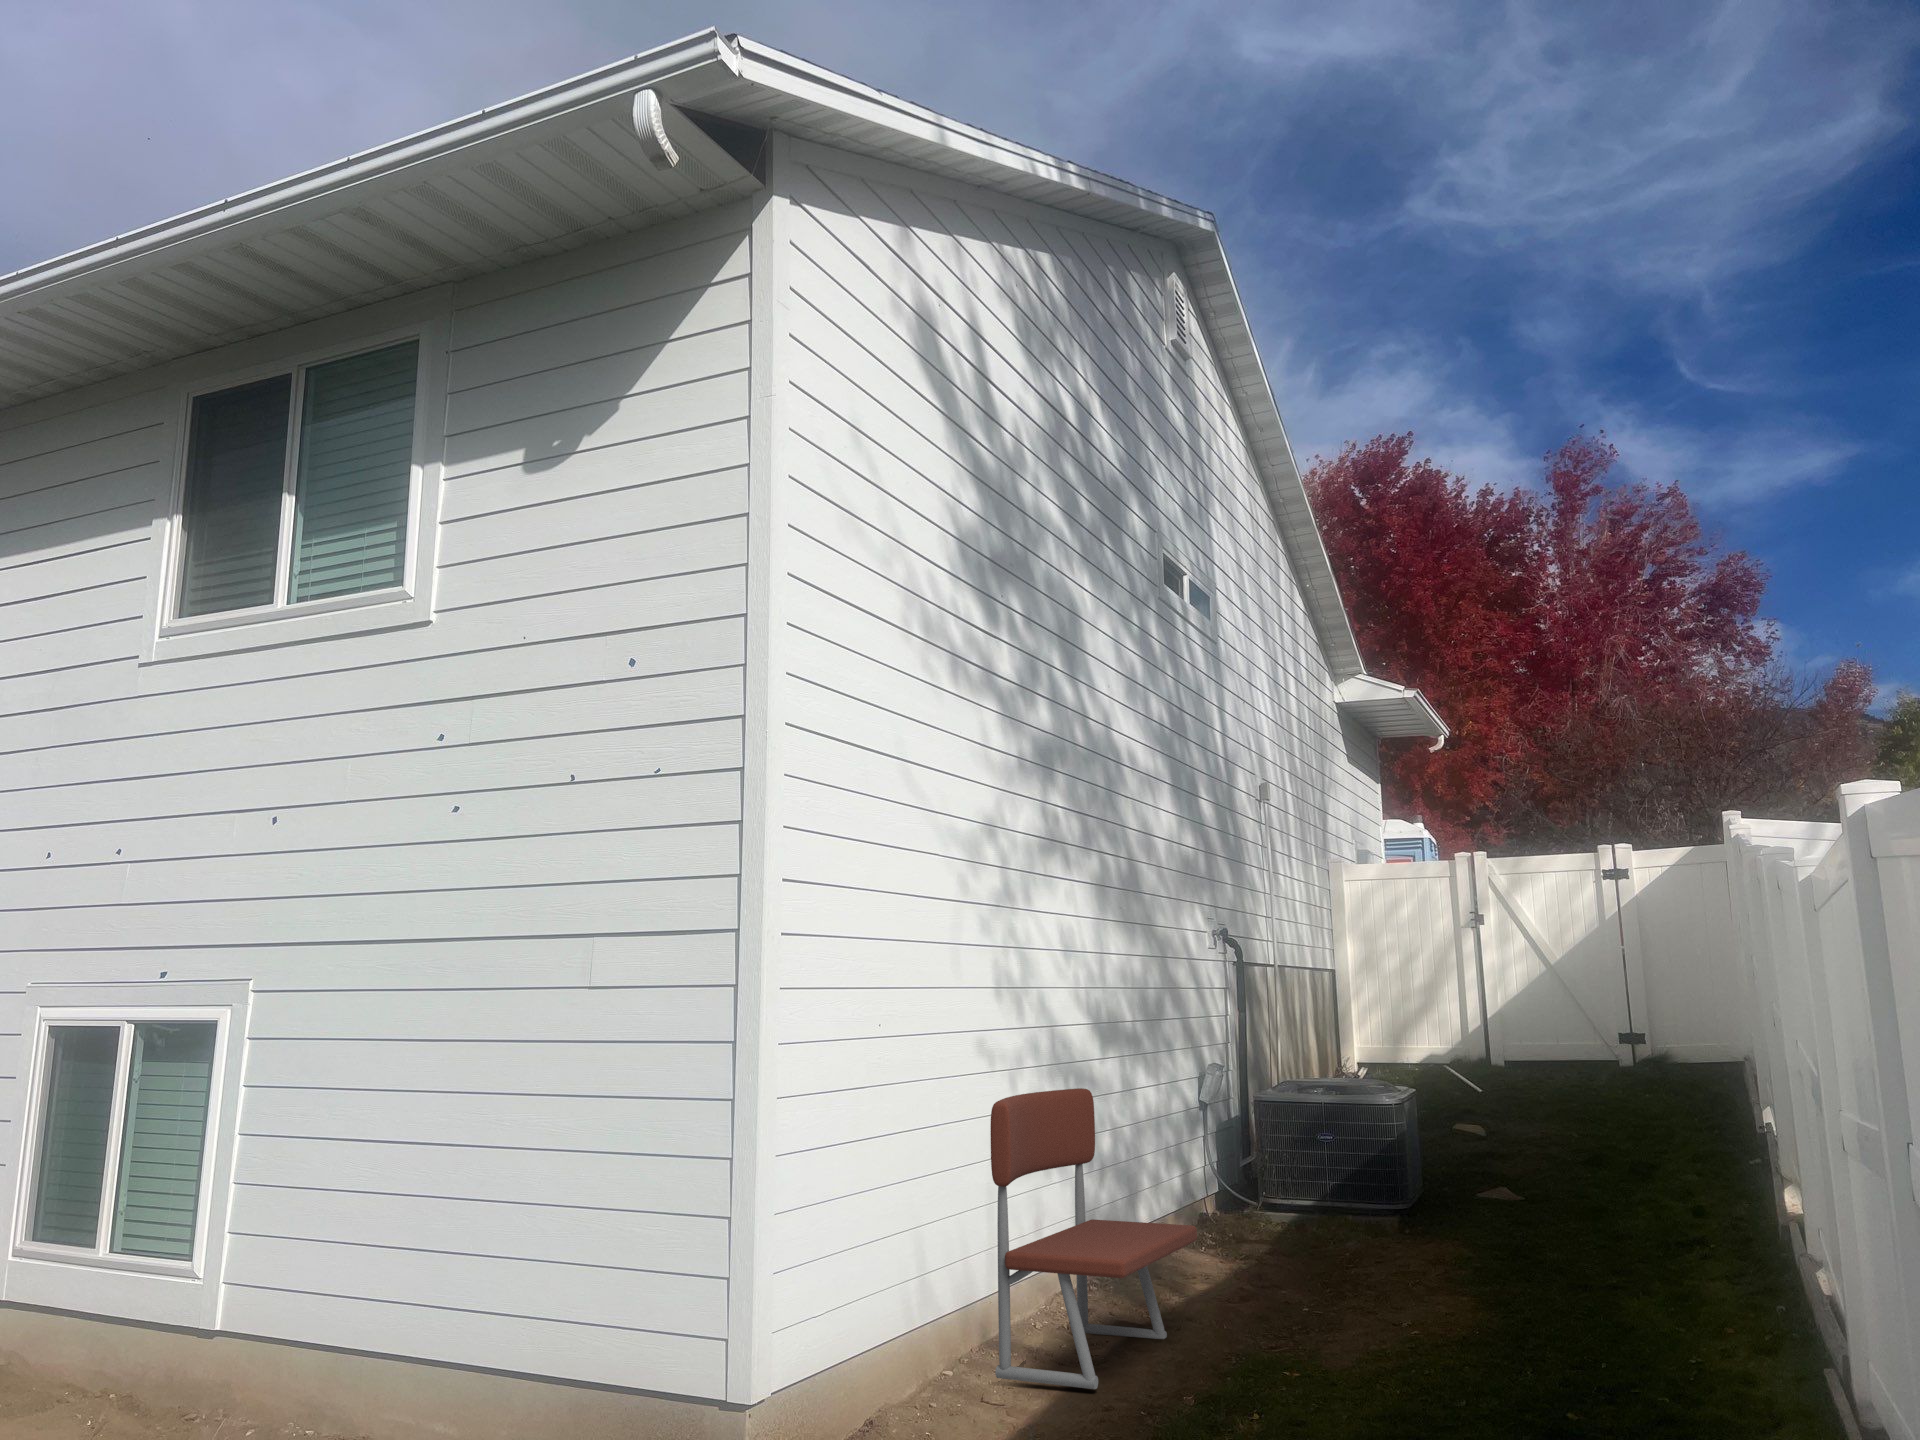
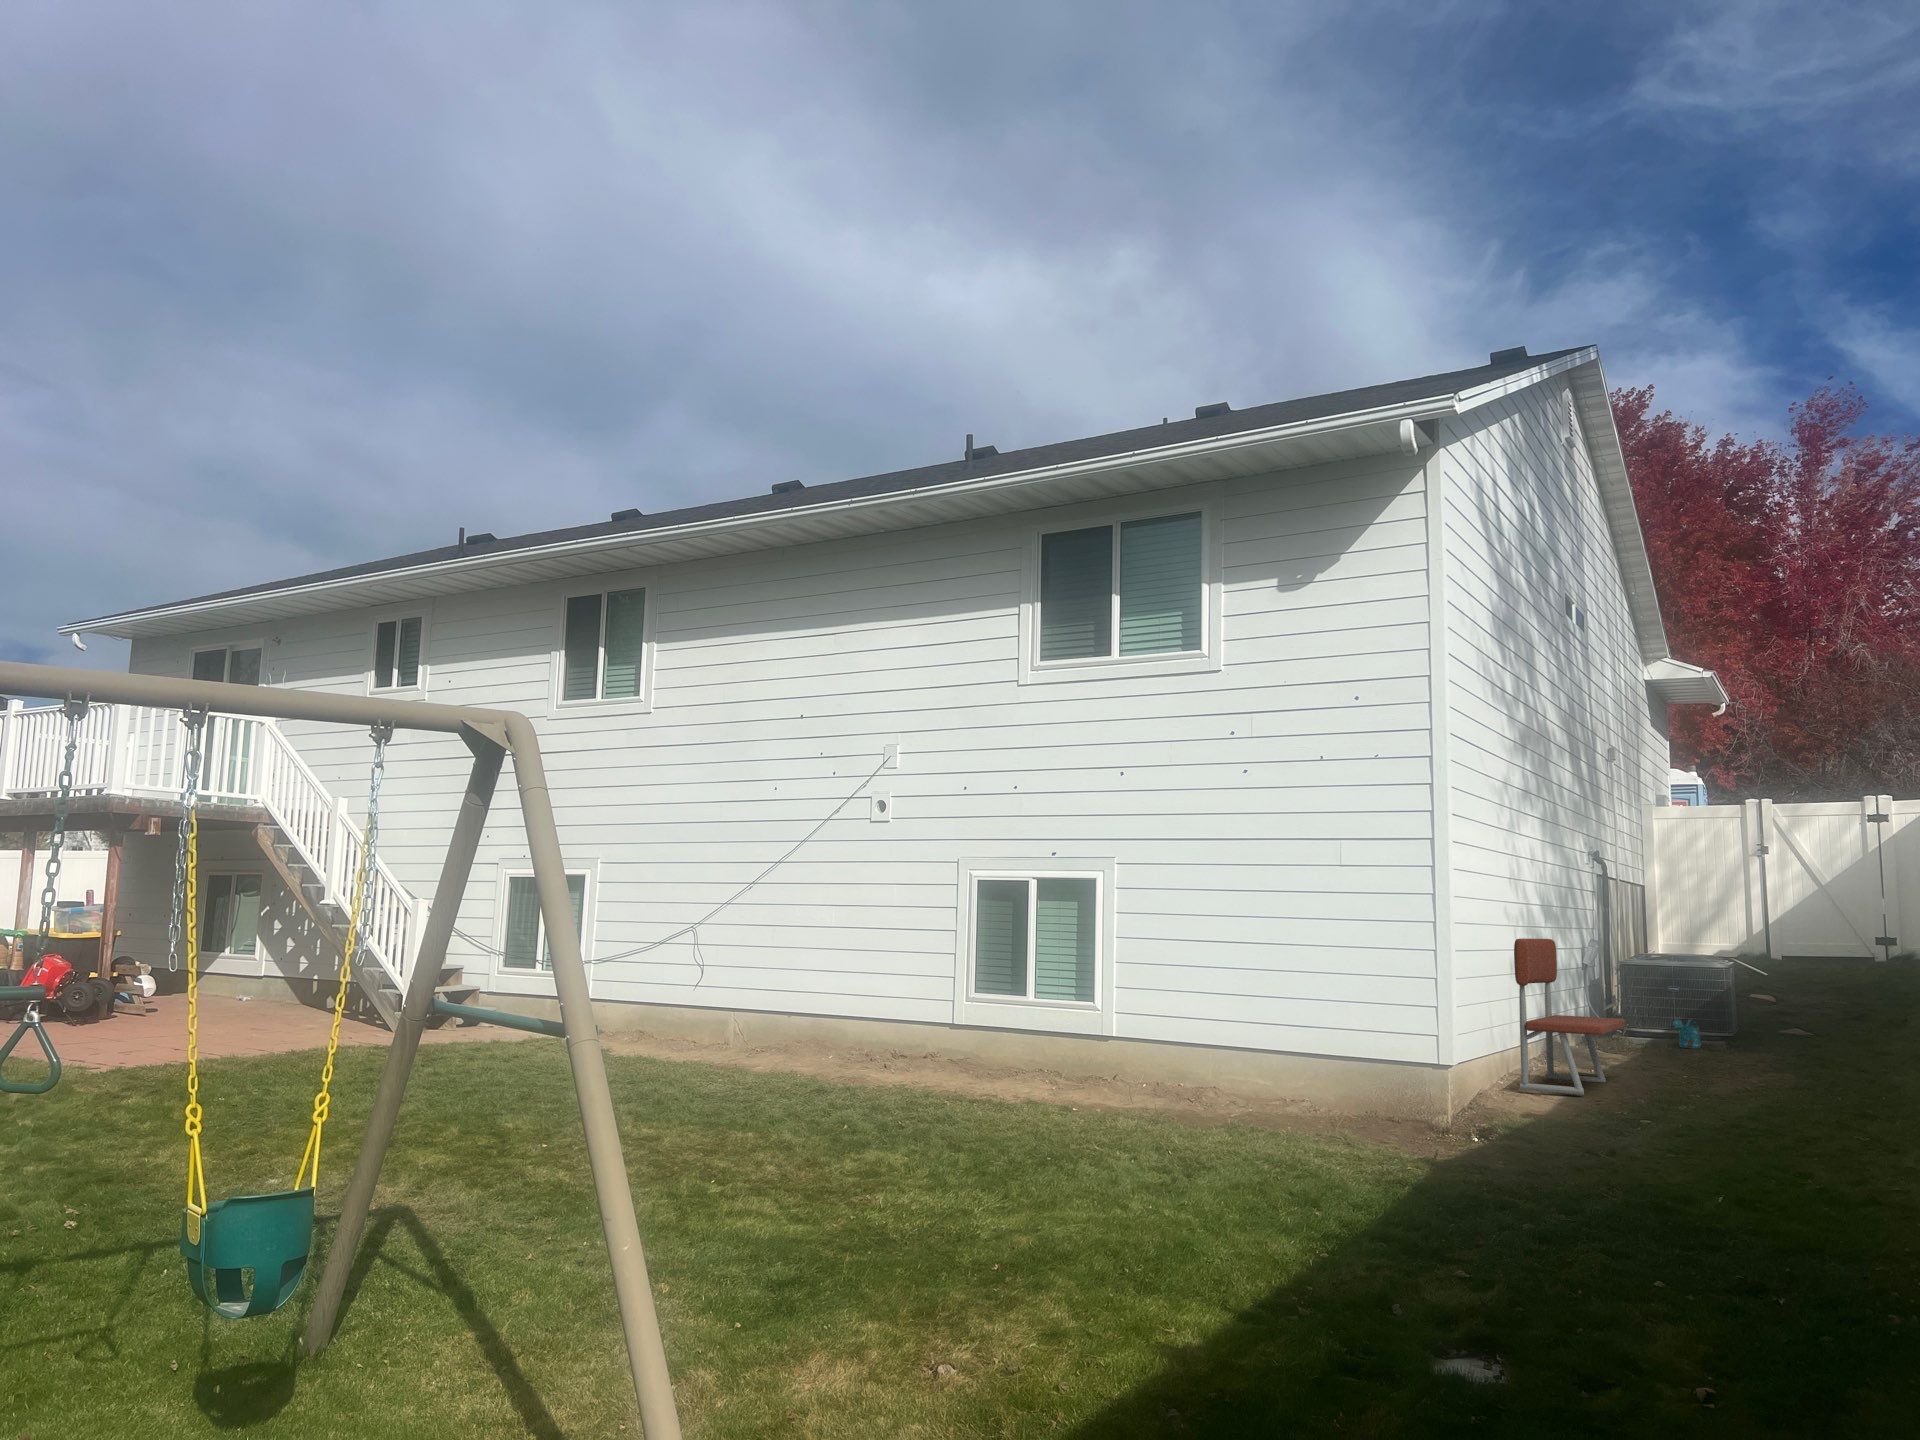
watering can: none [1316,1188,1359,1236] -> present [1673,1019,1701,1048]

